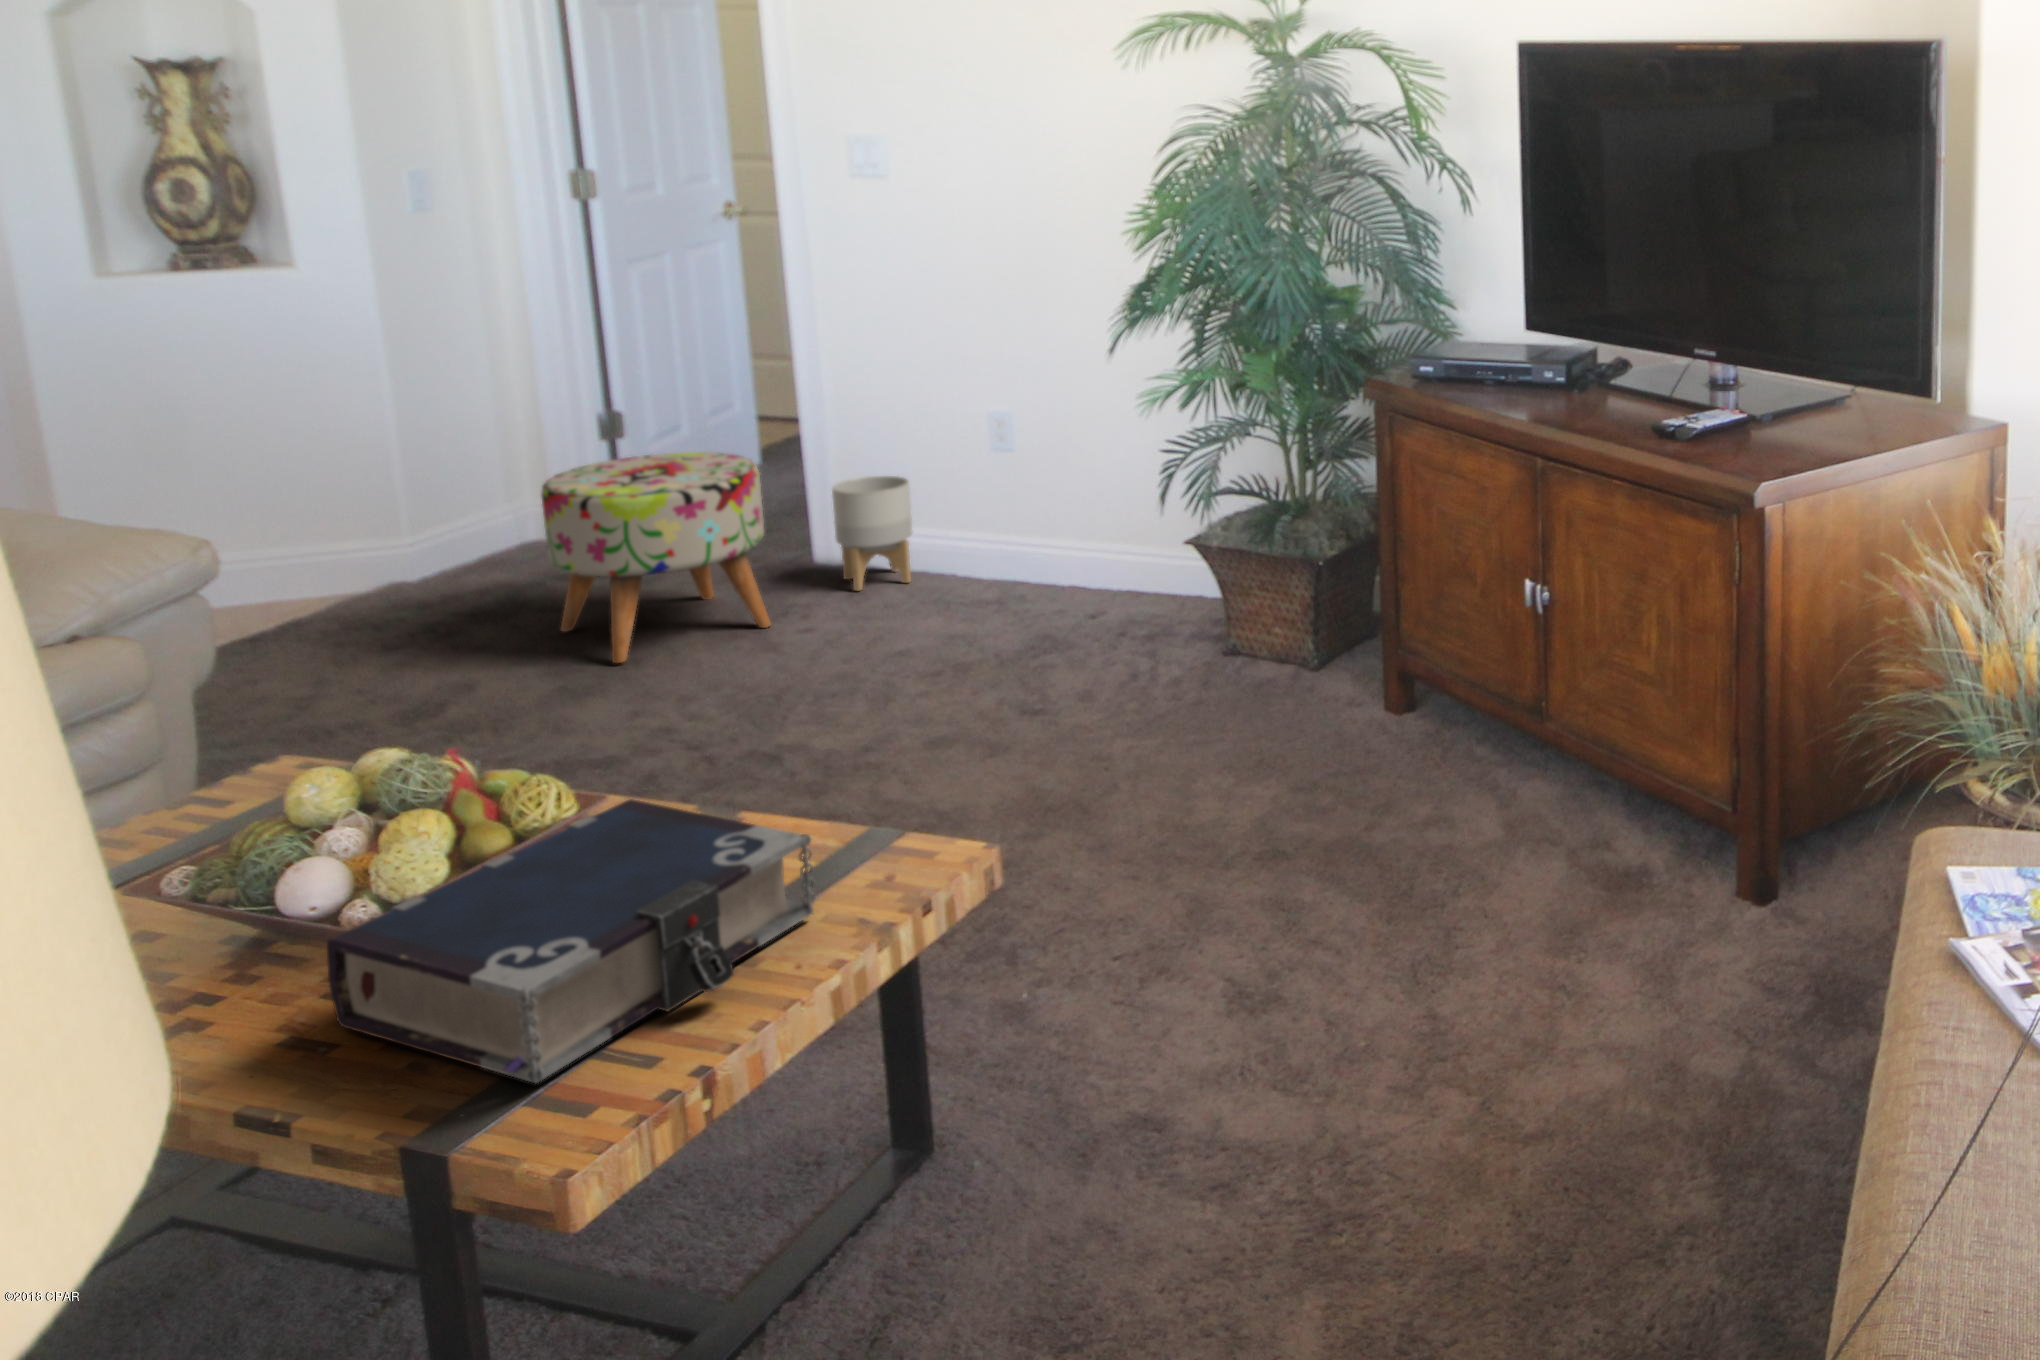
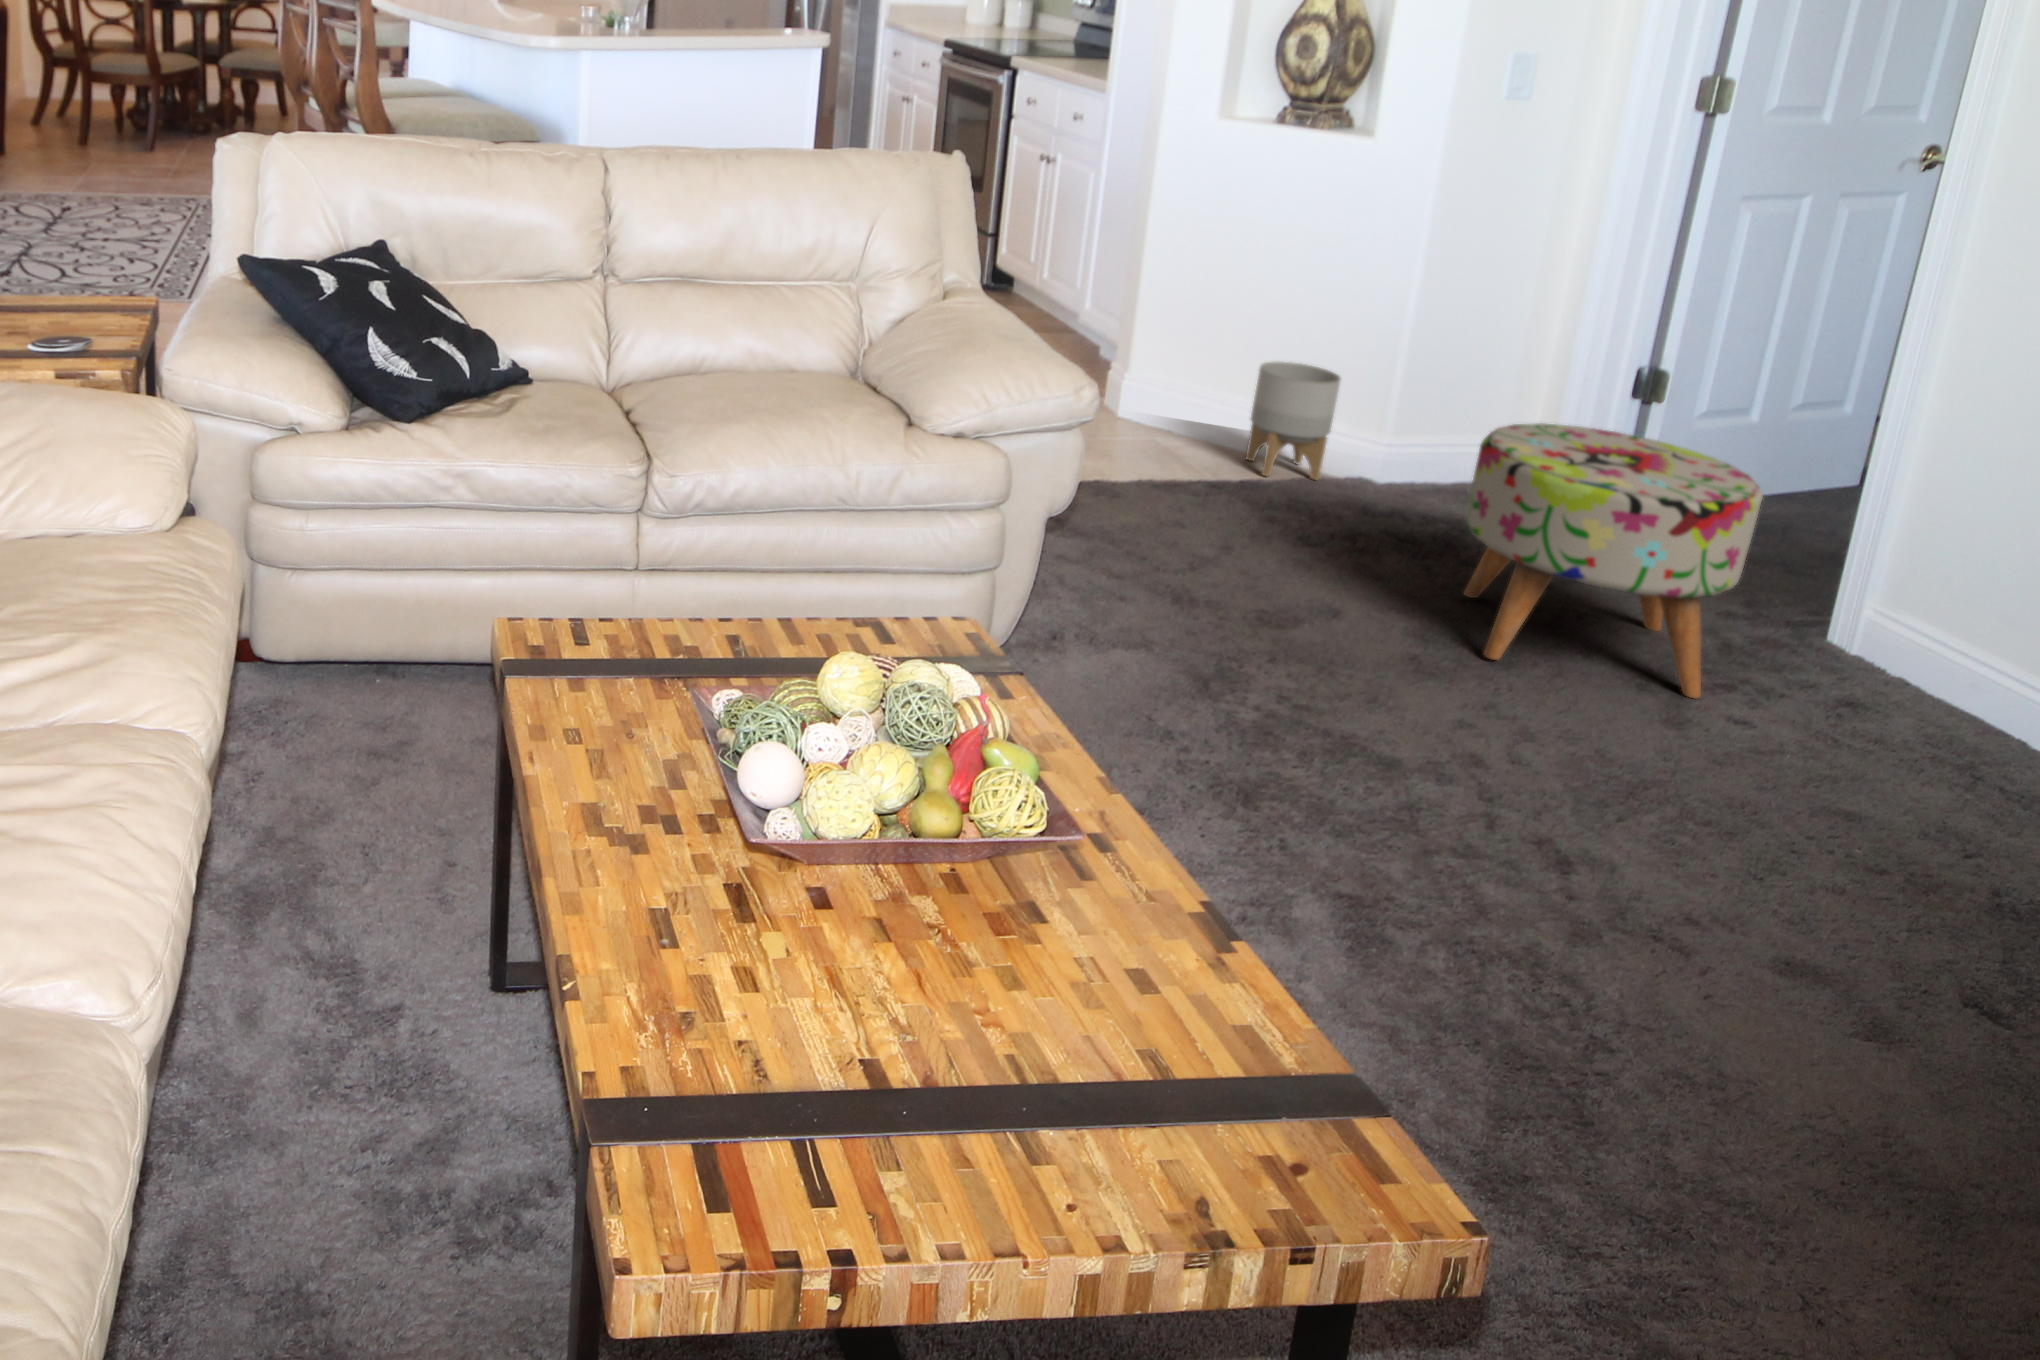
planter: present [832,476,912,591] -> present [1246,361,1341,480]
book: present [327,799,815,1083] -> none [699,841,1182,1167]

